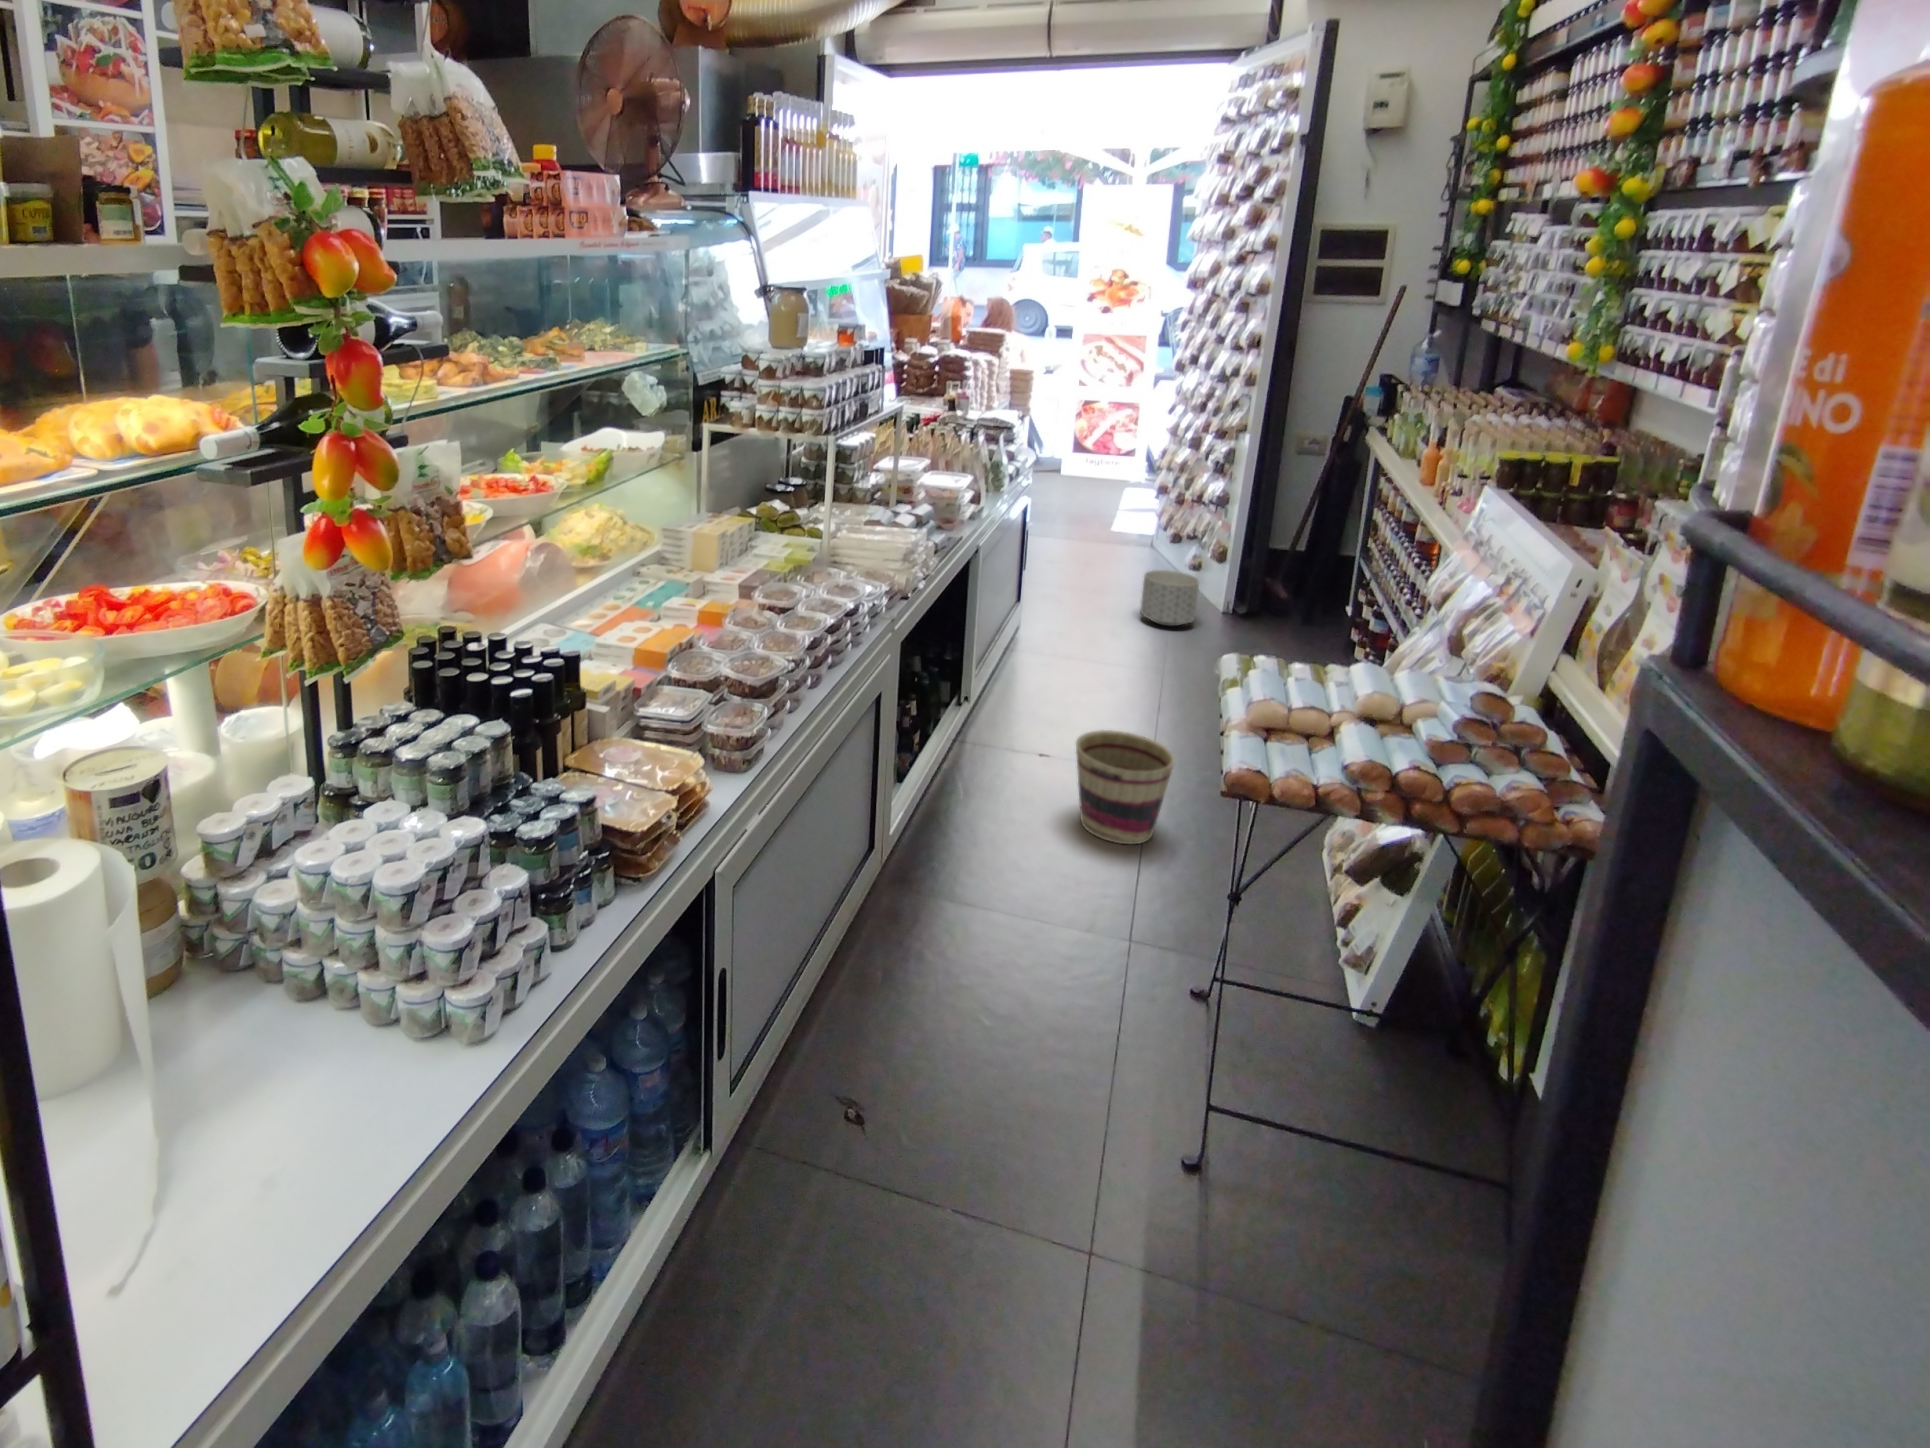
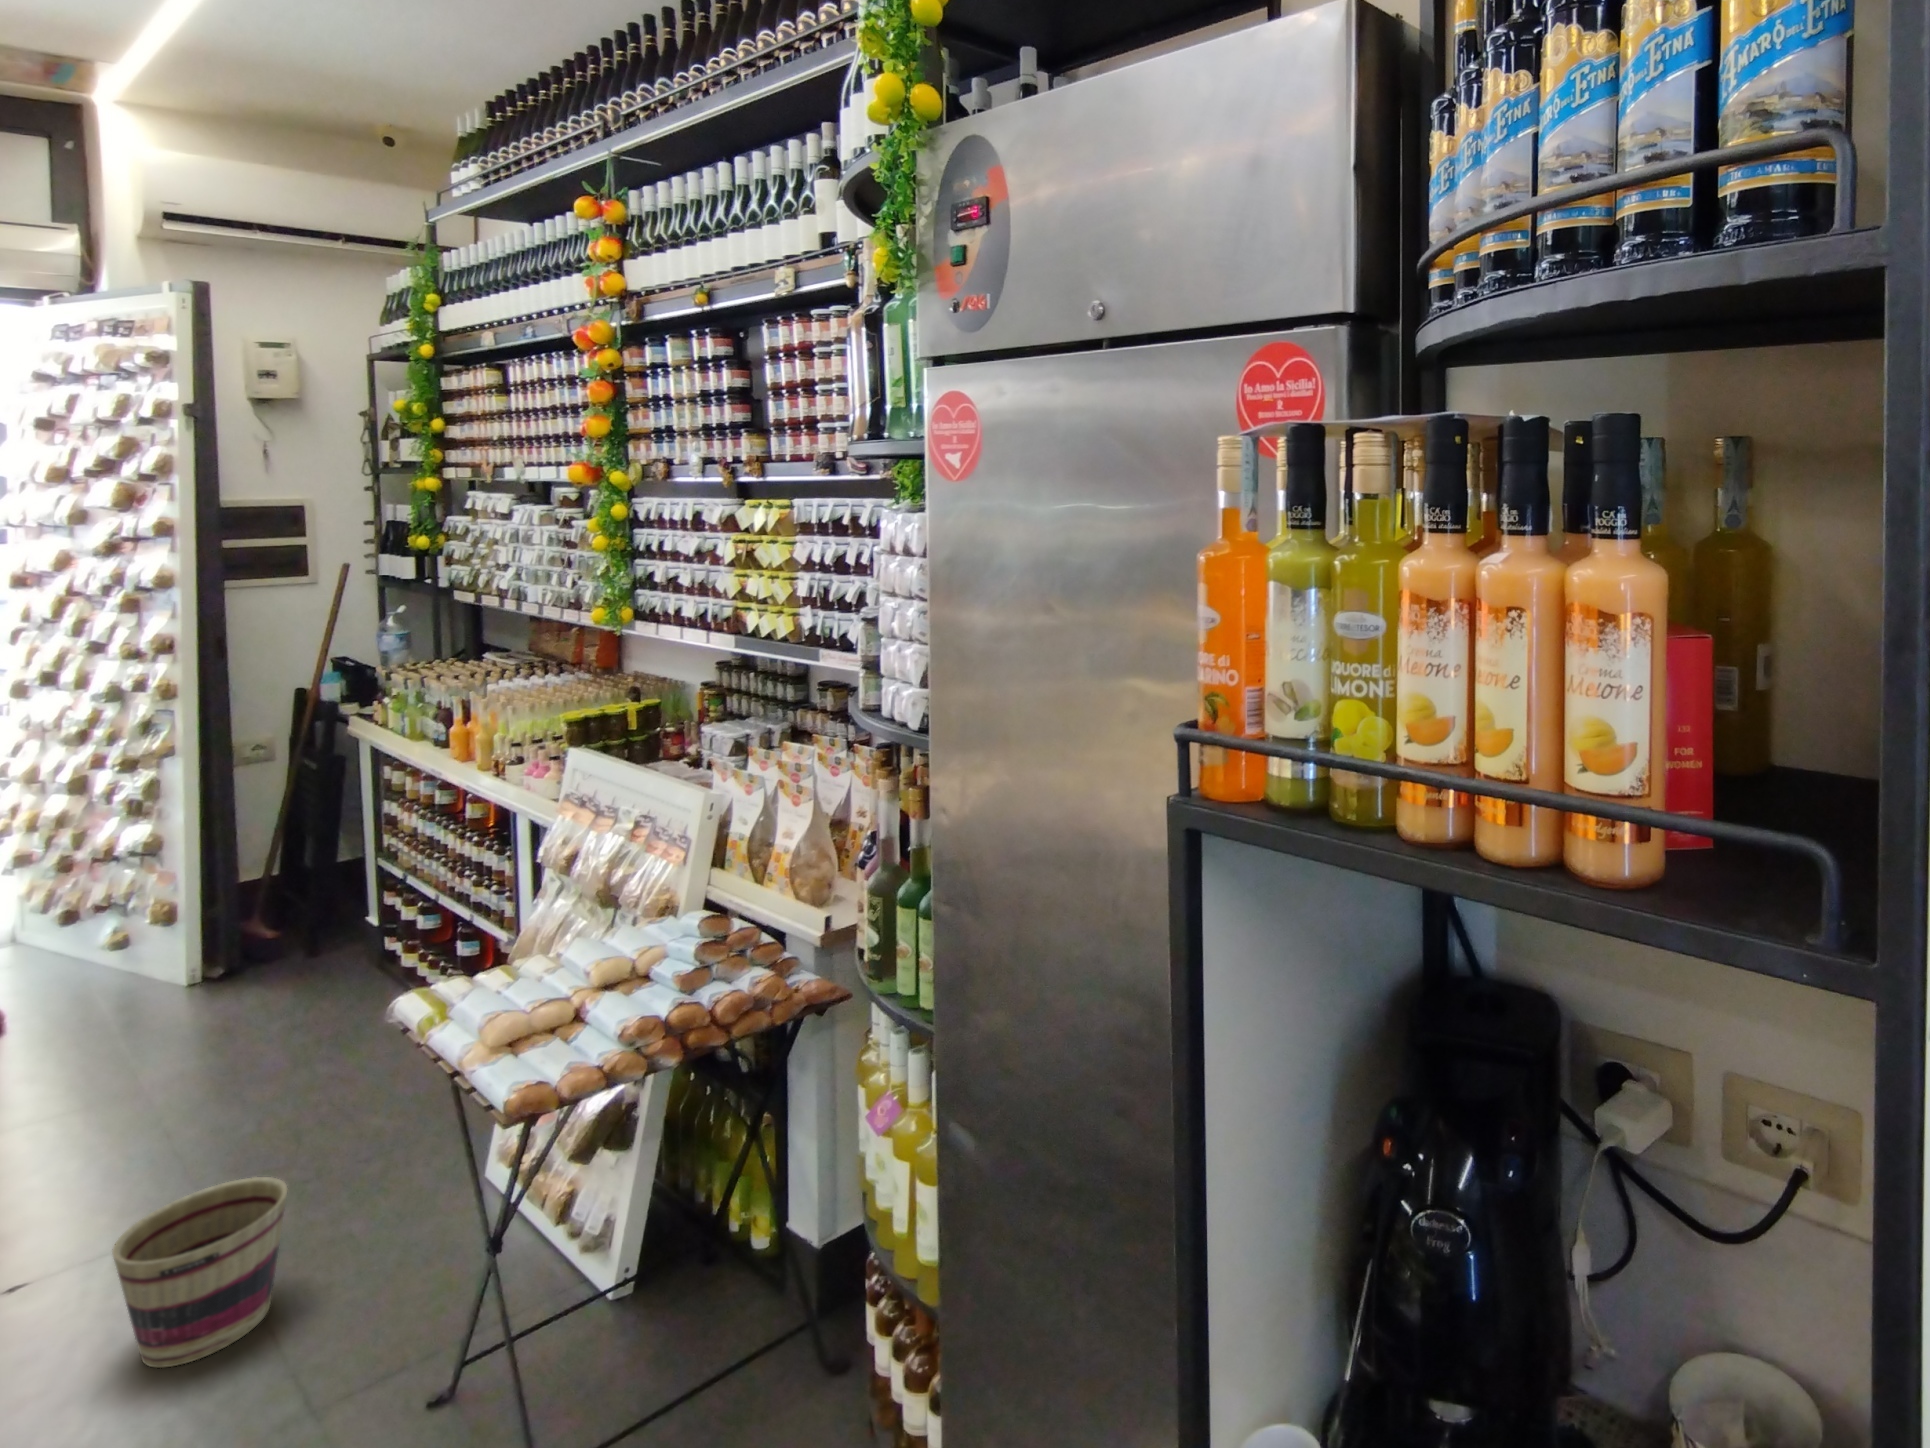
planter: present [1140,570,1199,626] -> none [58,958,159,1045]

